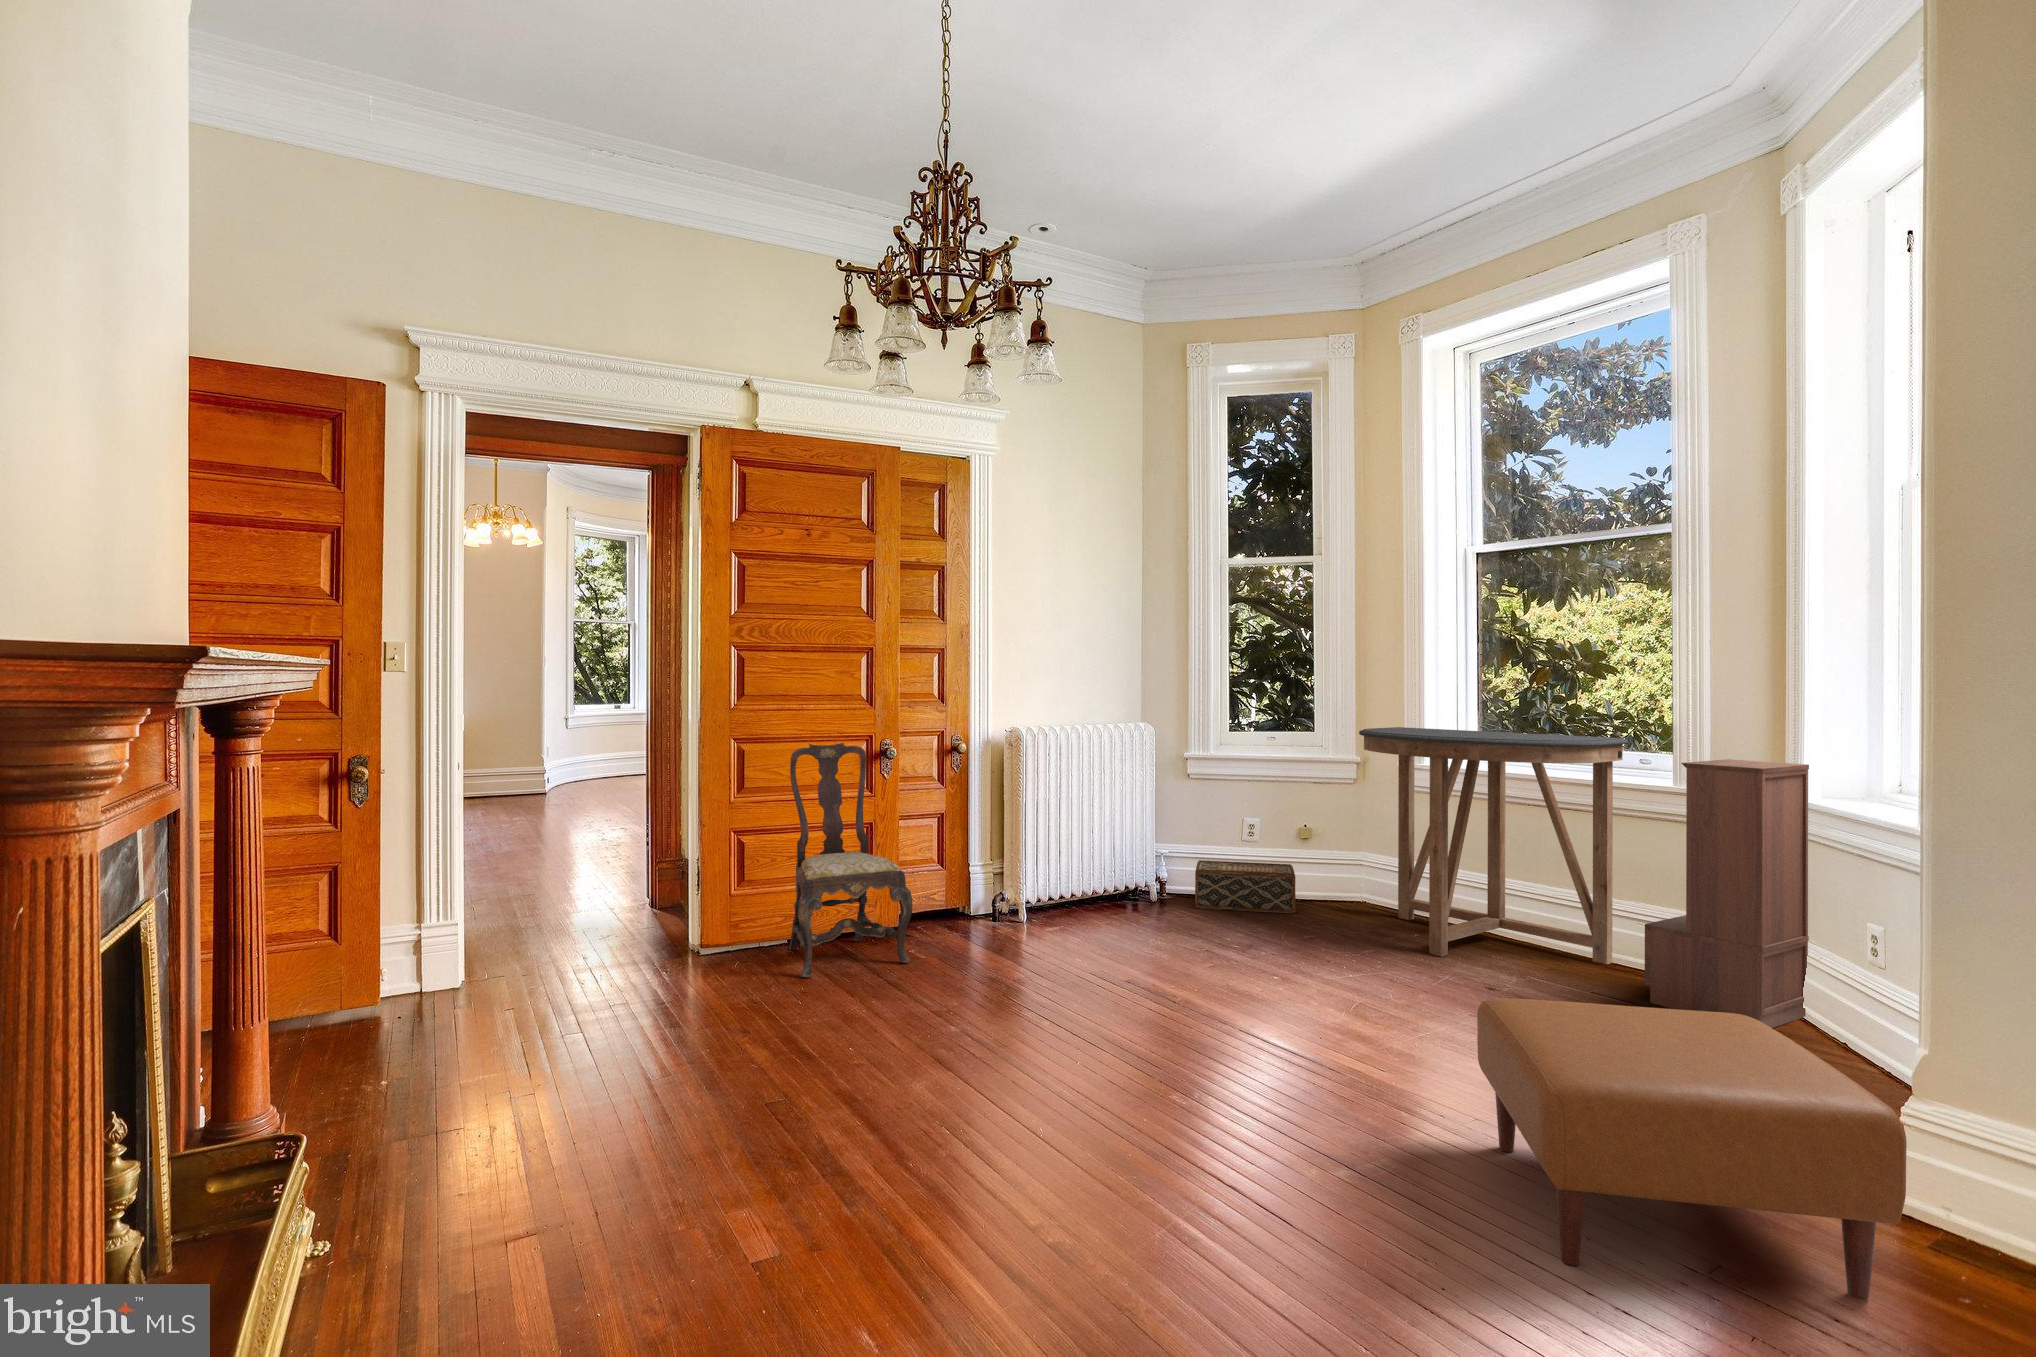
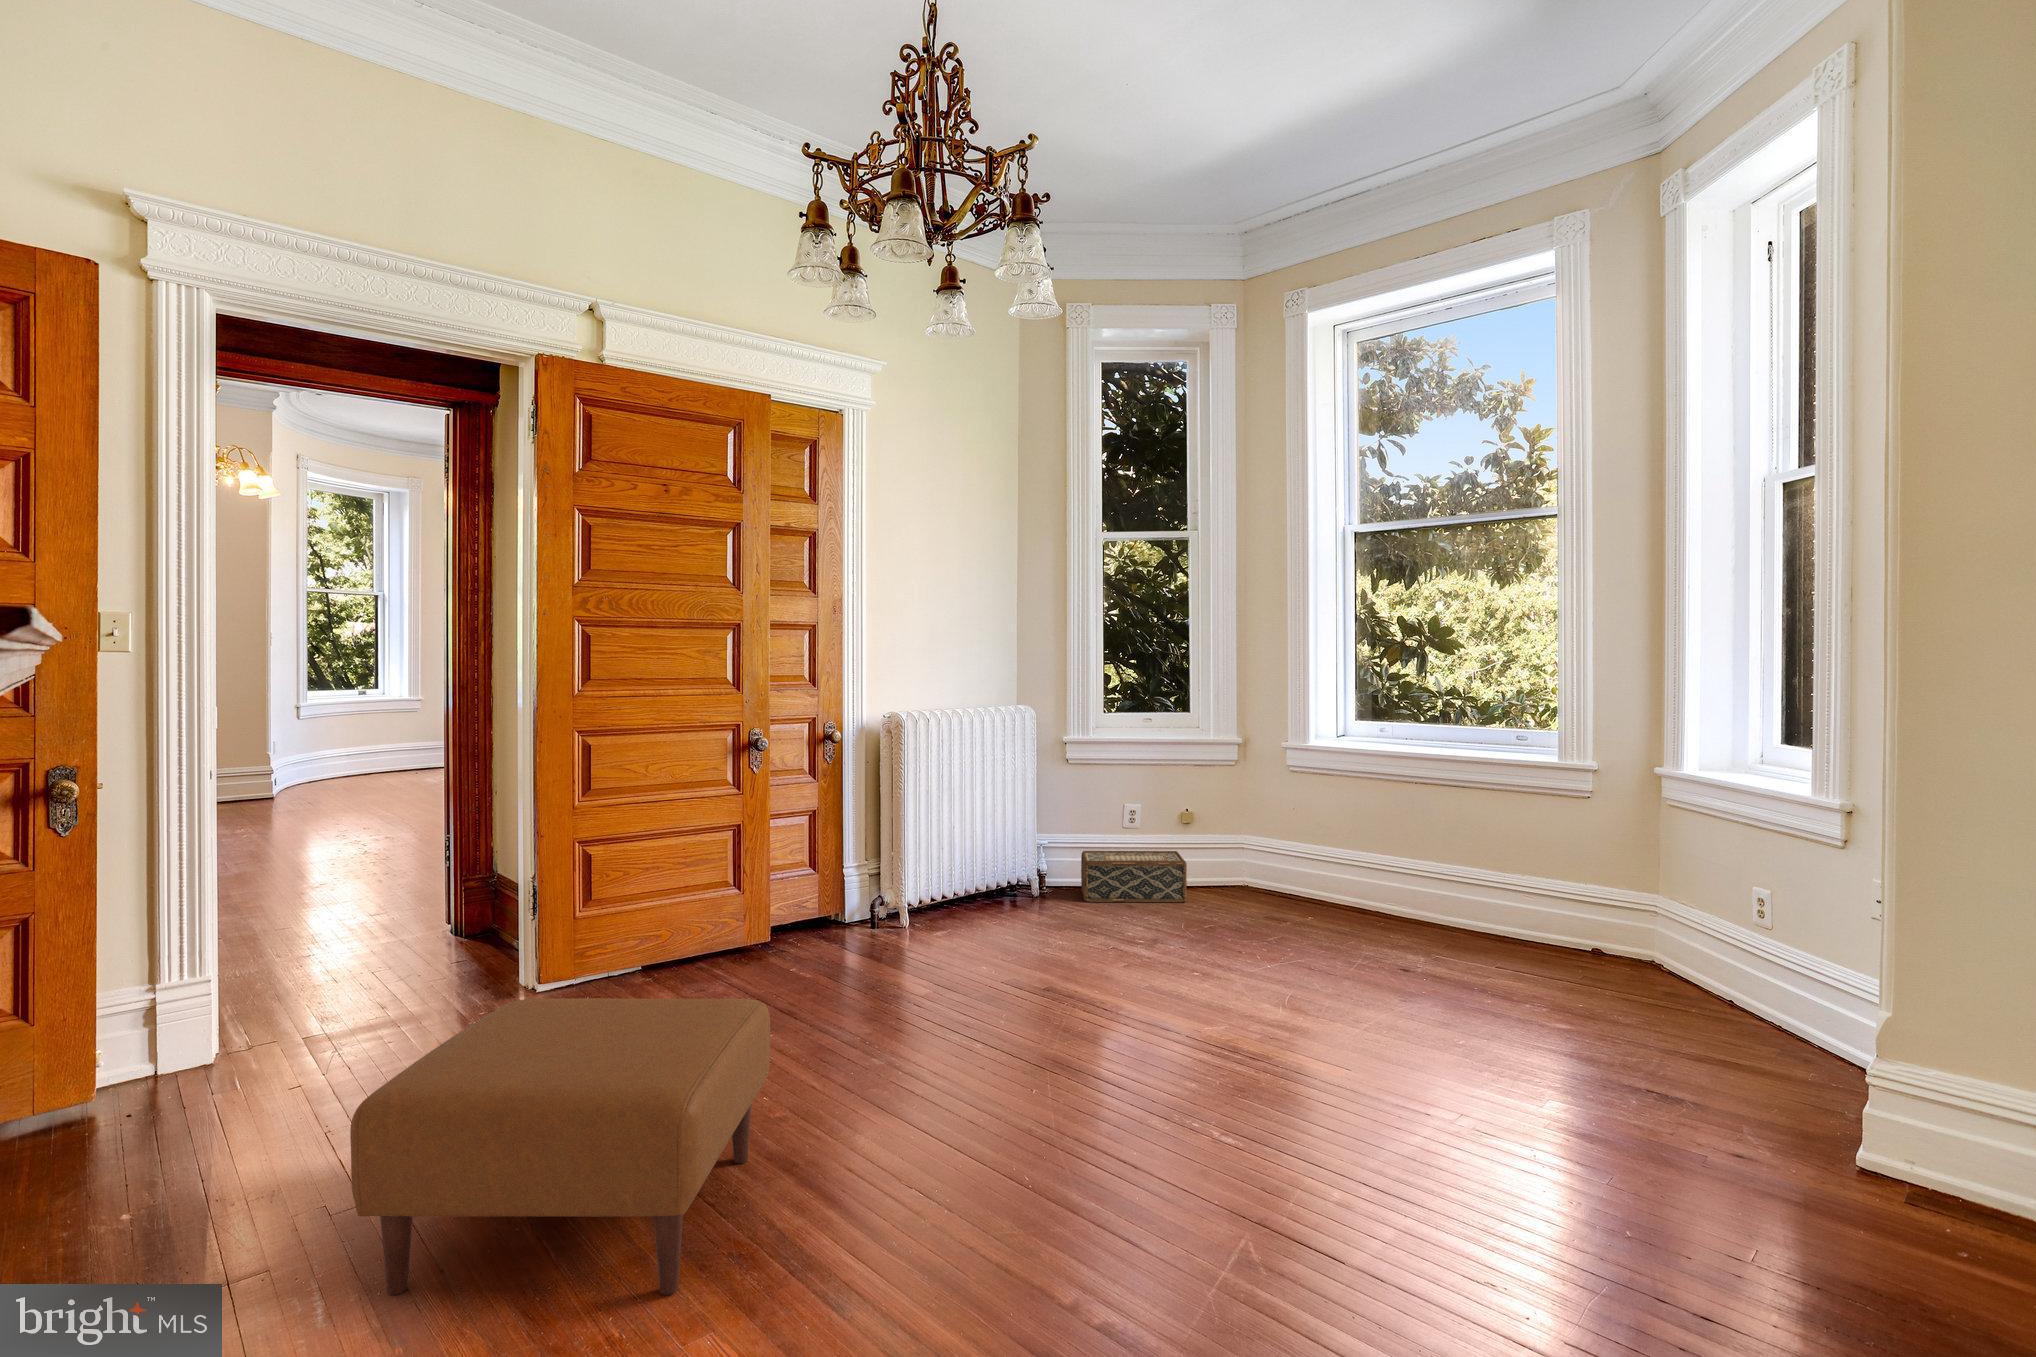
console table: present [1359,727,1628,964] -> none [1254,708,1516,940]
dining chair: present [789,743,913,978] -> none [647,734,801,1012]
bookshelf: present [1645,759,1809,1028] -> none [1545,736,1690,997]
ottoman: present [1477,998,1907,1300] -> present [350,998,770,1295]

